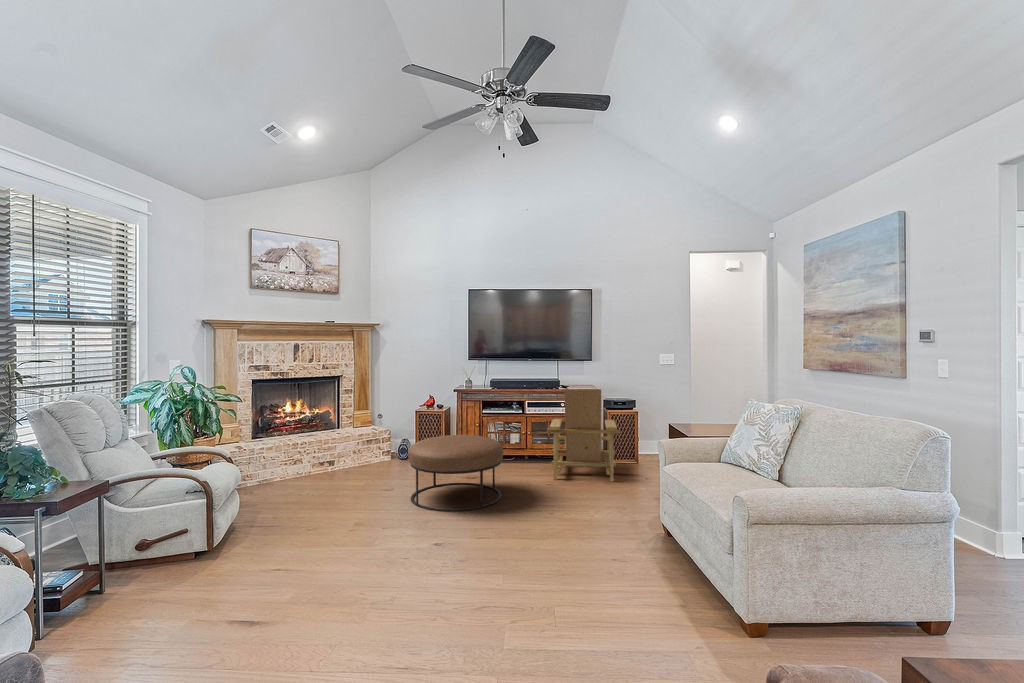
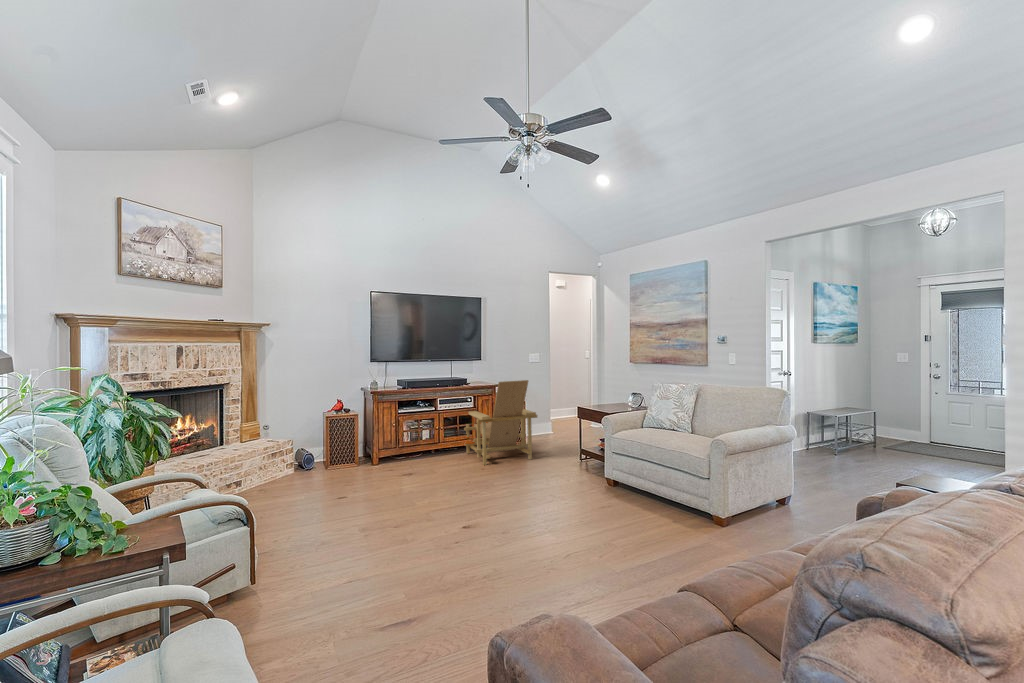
ottoman: present [408,435,503,511] -> none [371,432,467,507]

